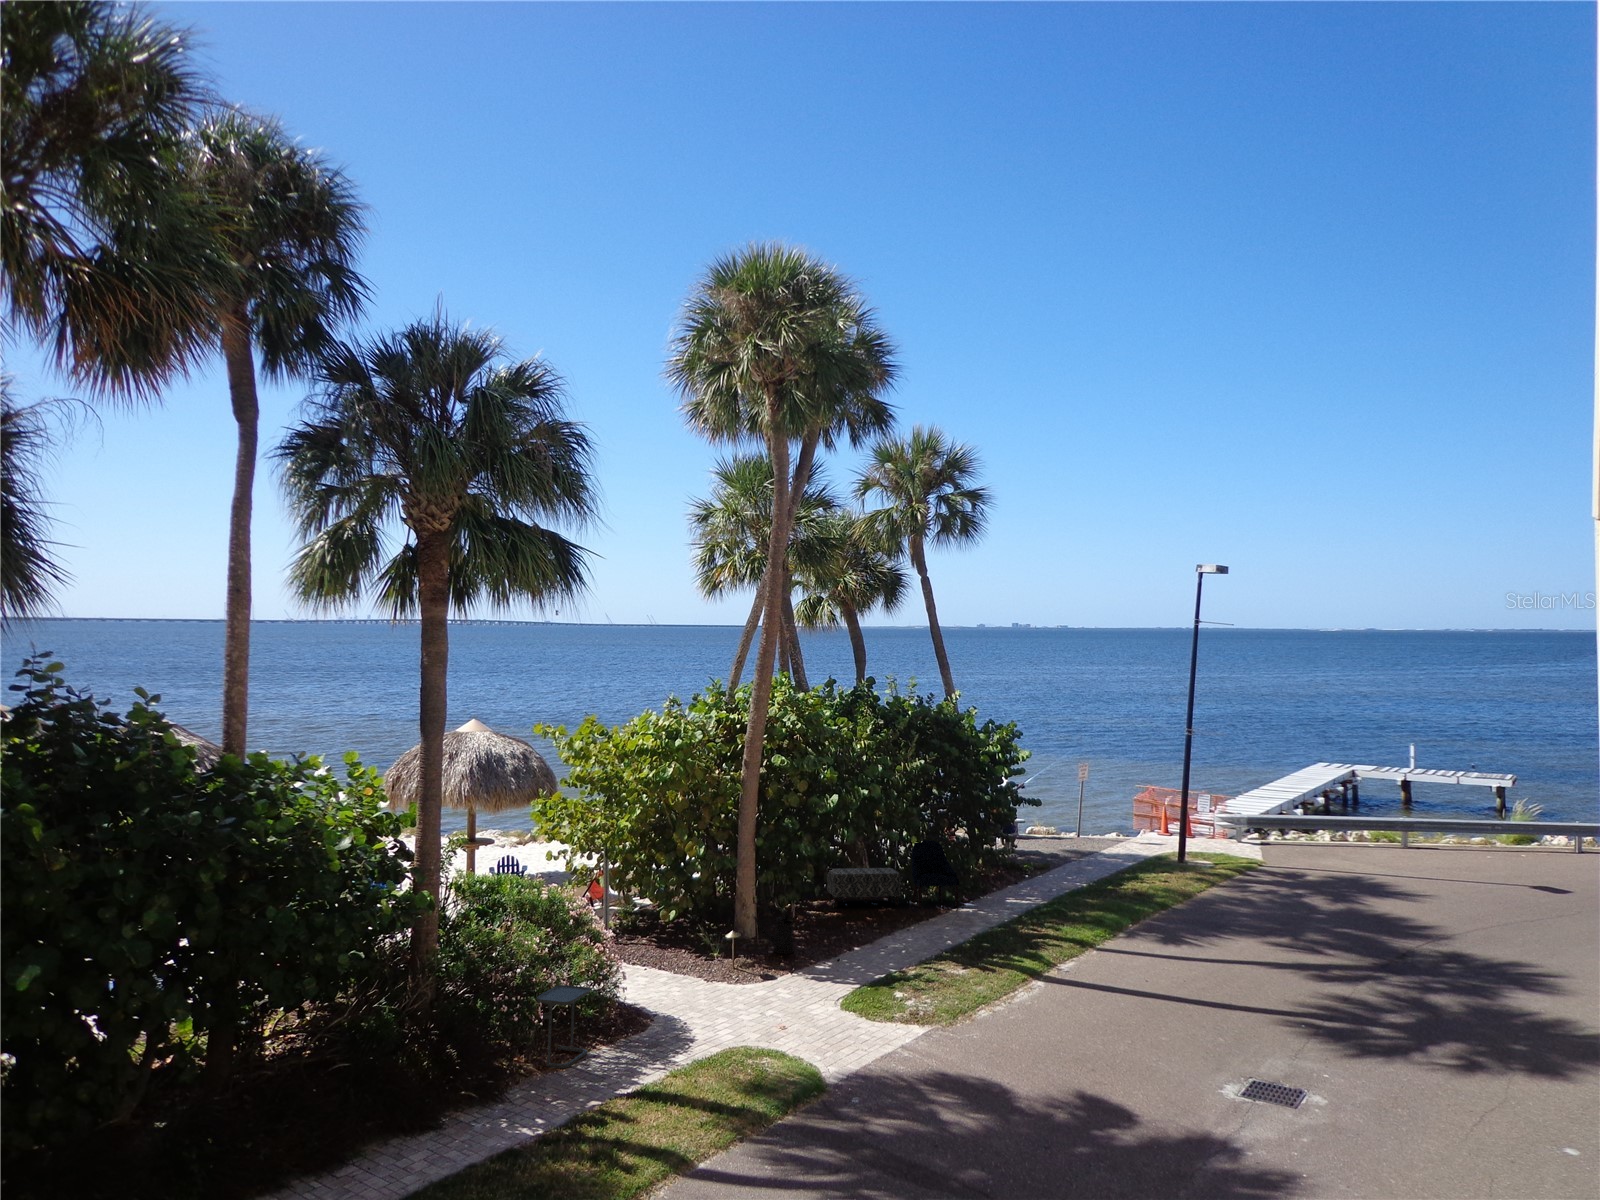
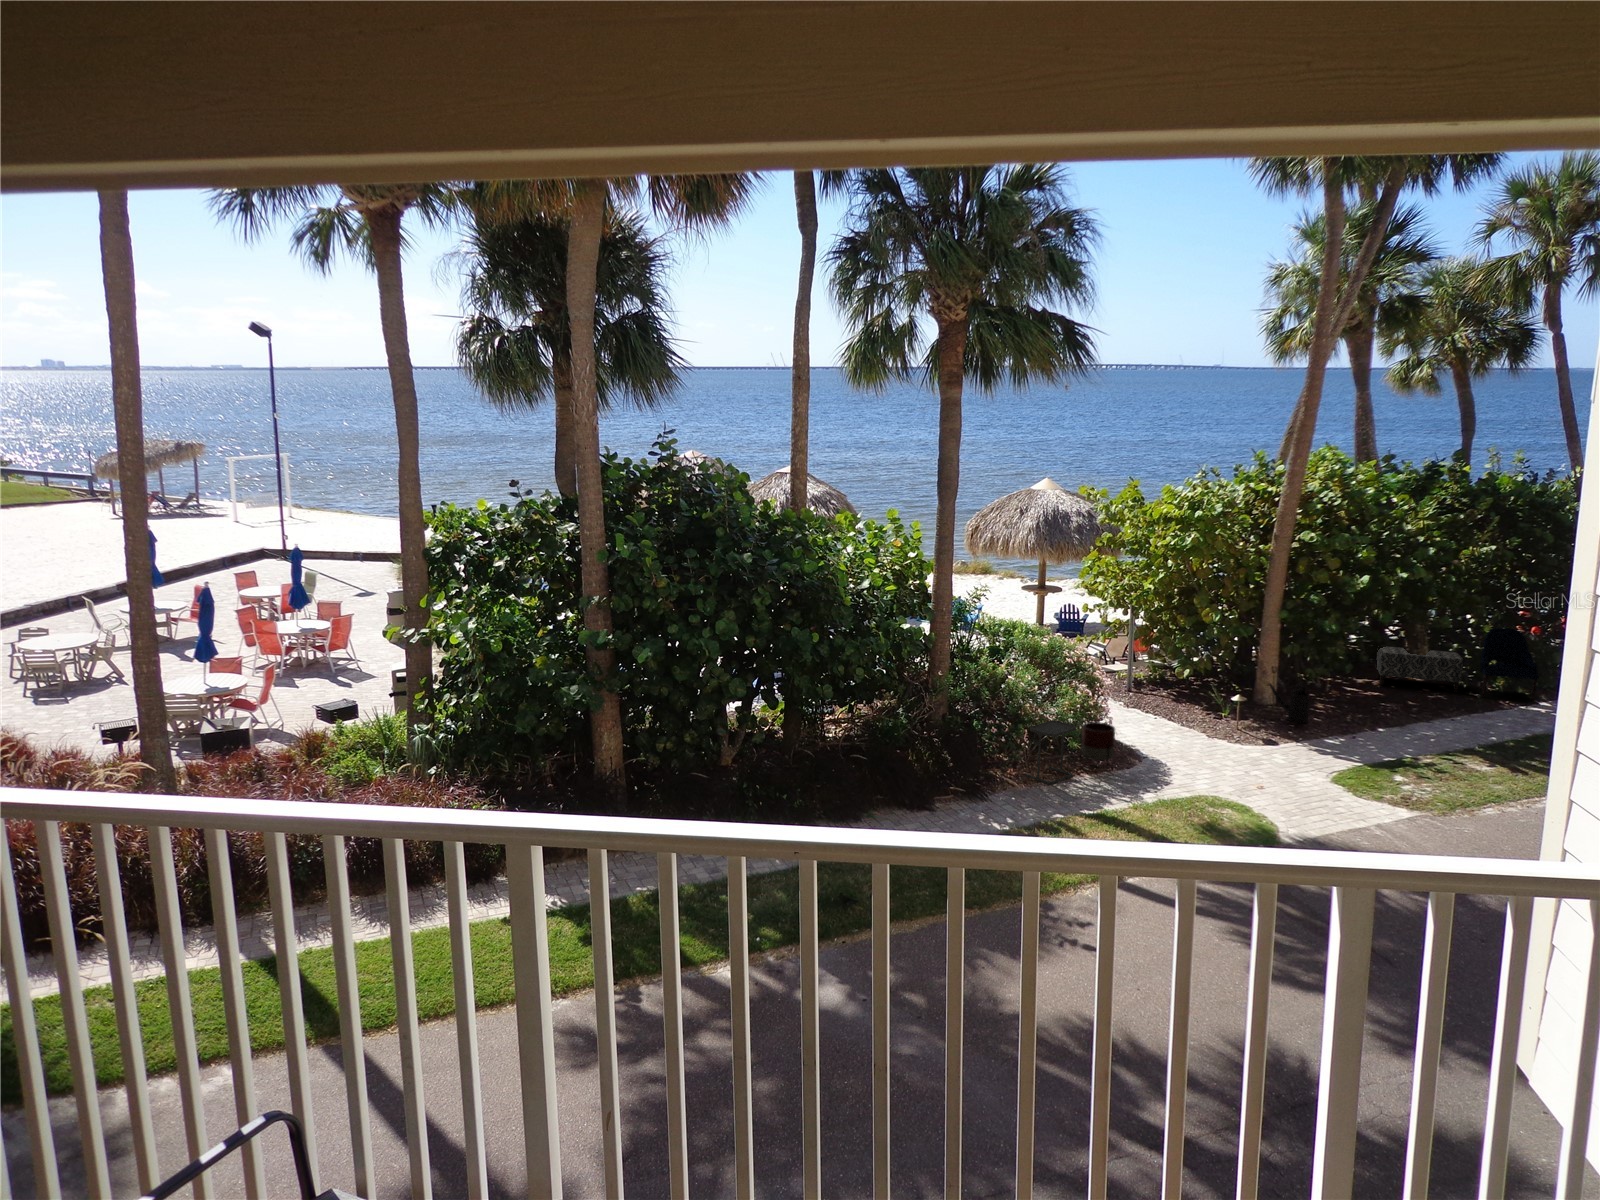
planter: none [590,980,630,1041] -> present [1080,722,1115,761]

